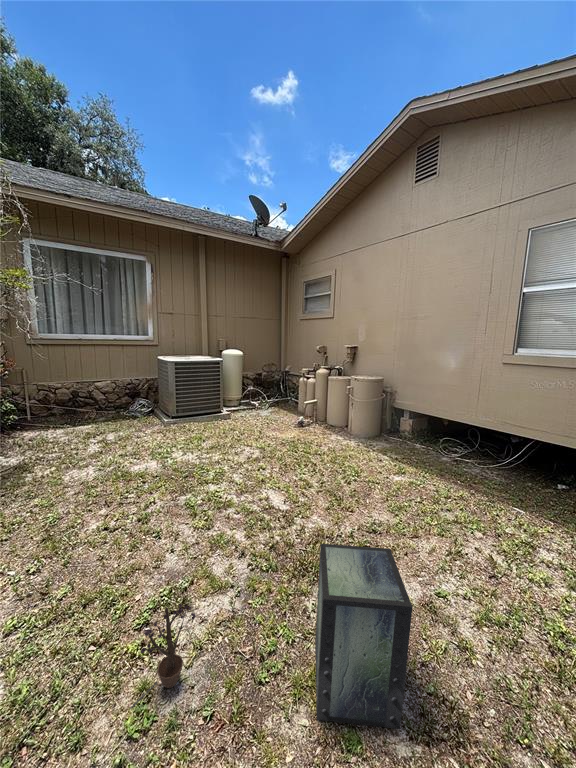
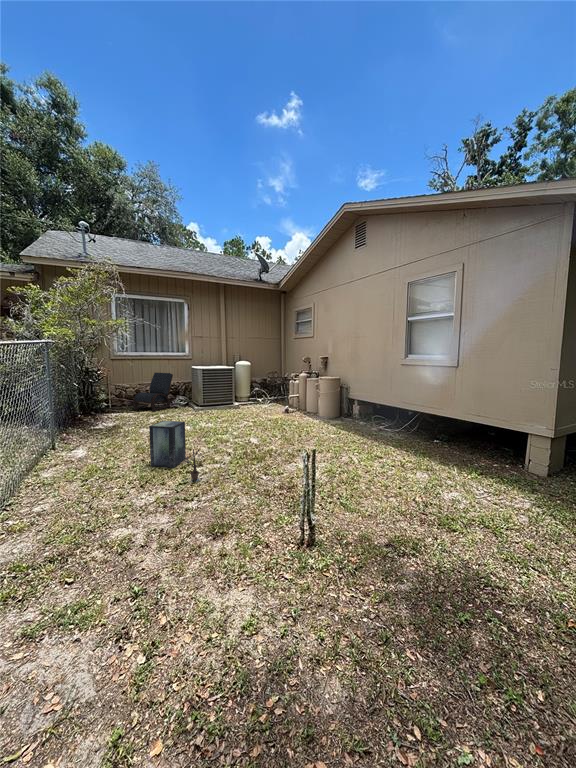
lounge chair: none [64,365,130,427] -> present [133,373,173,412]
storage box: present [315,544,412,729] -> present [149,421,186,468]

